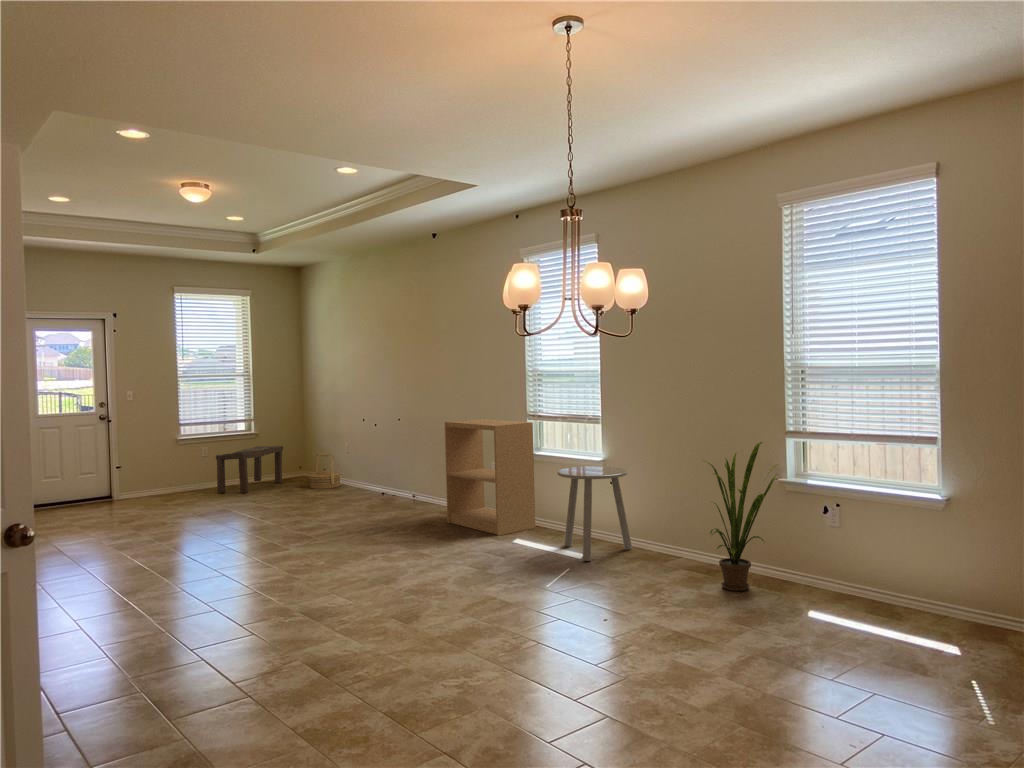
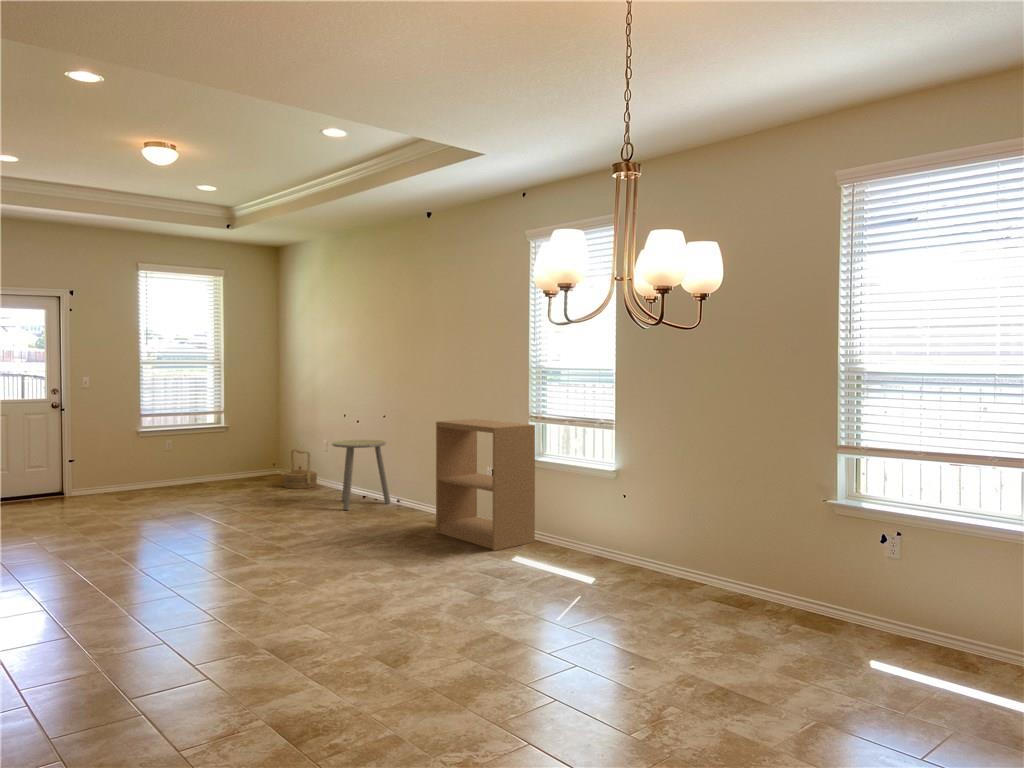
house plant: present [705,442,777,591] -> none [739,457,833,630]
bench: present [216,446,283,493] -> none [181,440,256,492]
side table: present [557,466,632,561] -> present [332,440,390,510]

